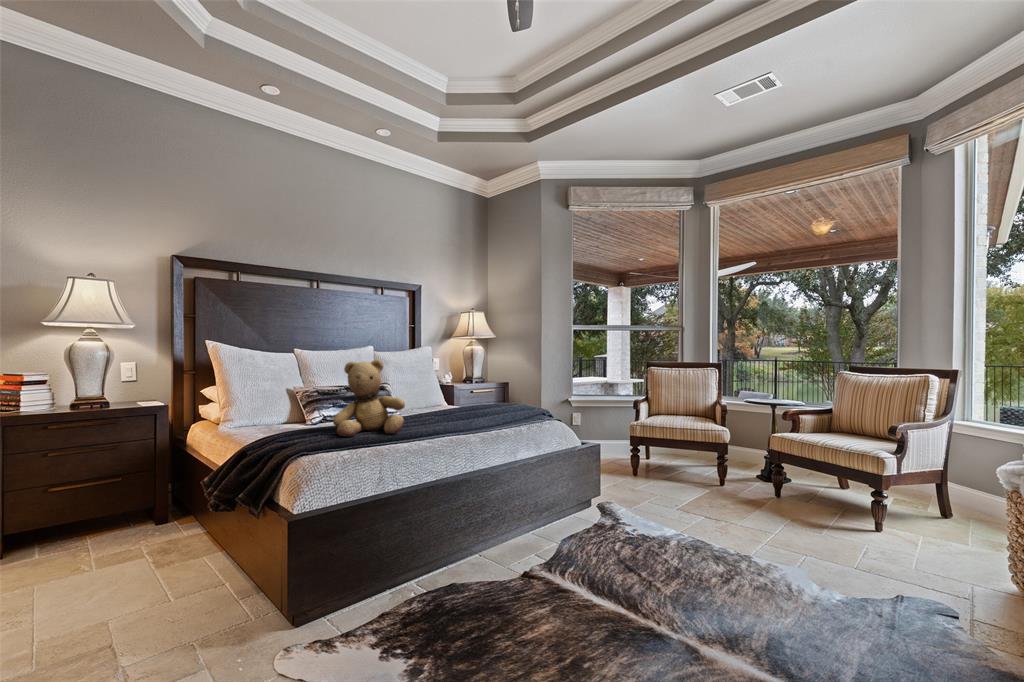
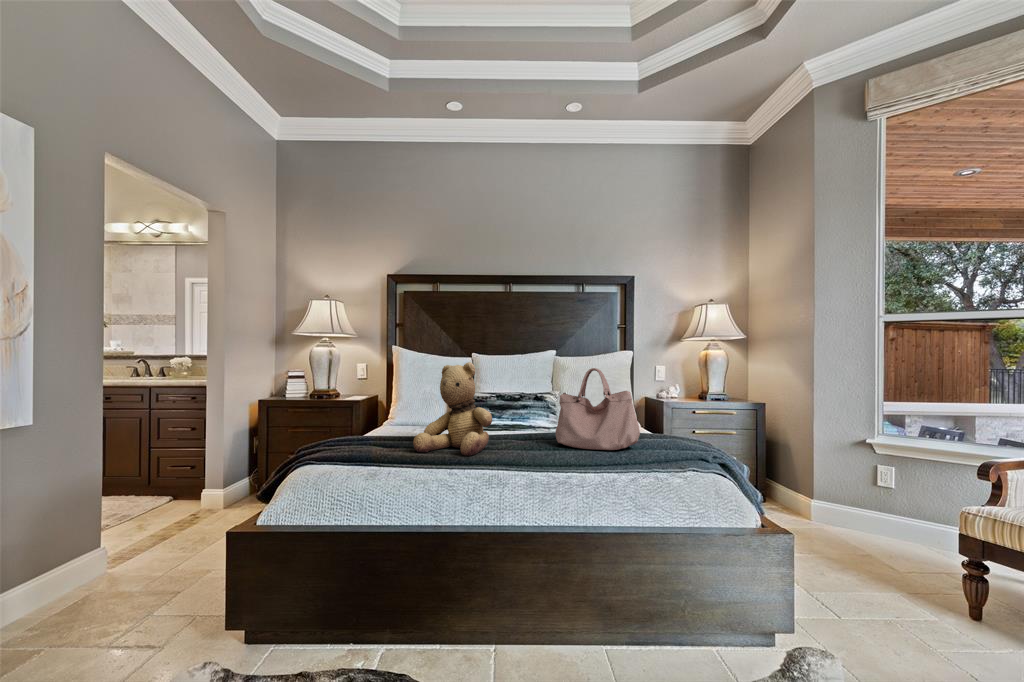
handbag: none [435,362,498,421] -> present [556,368,640,450]

